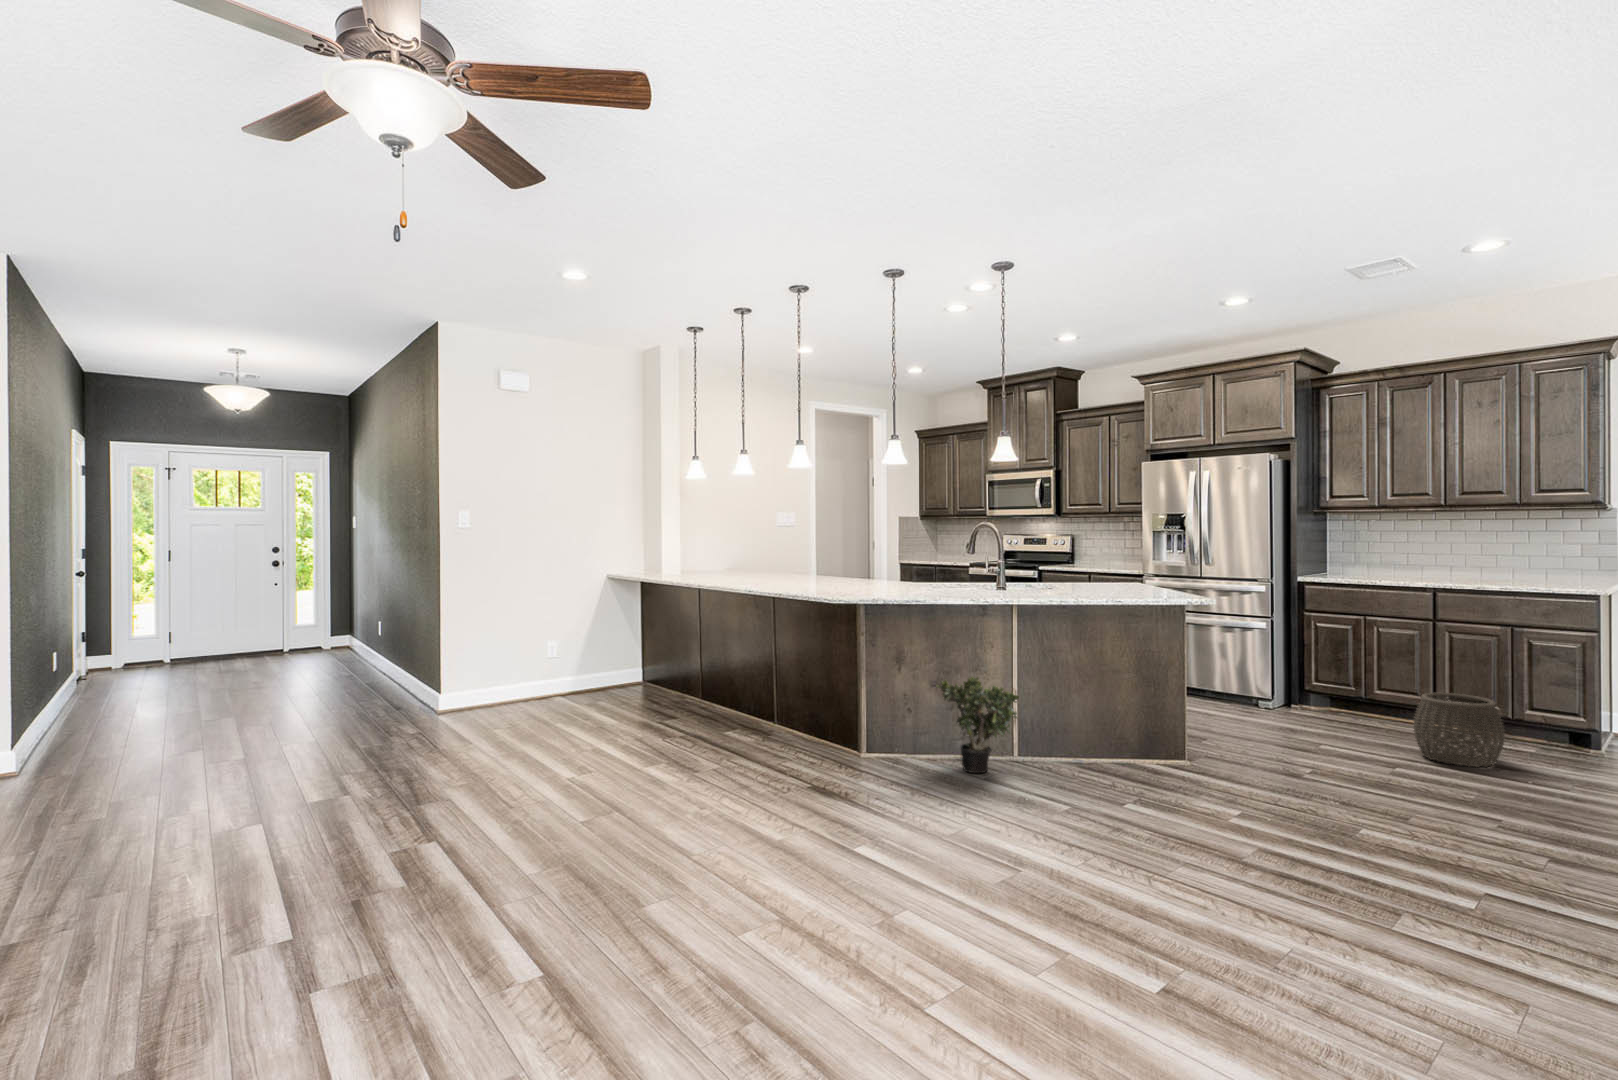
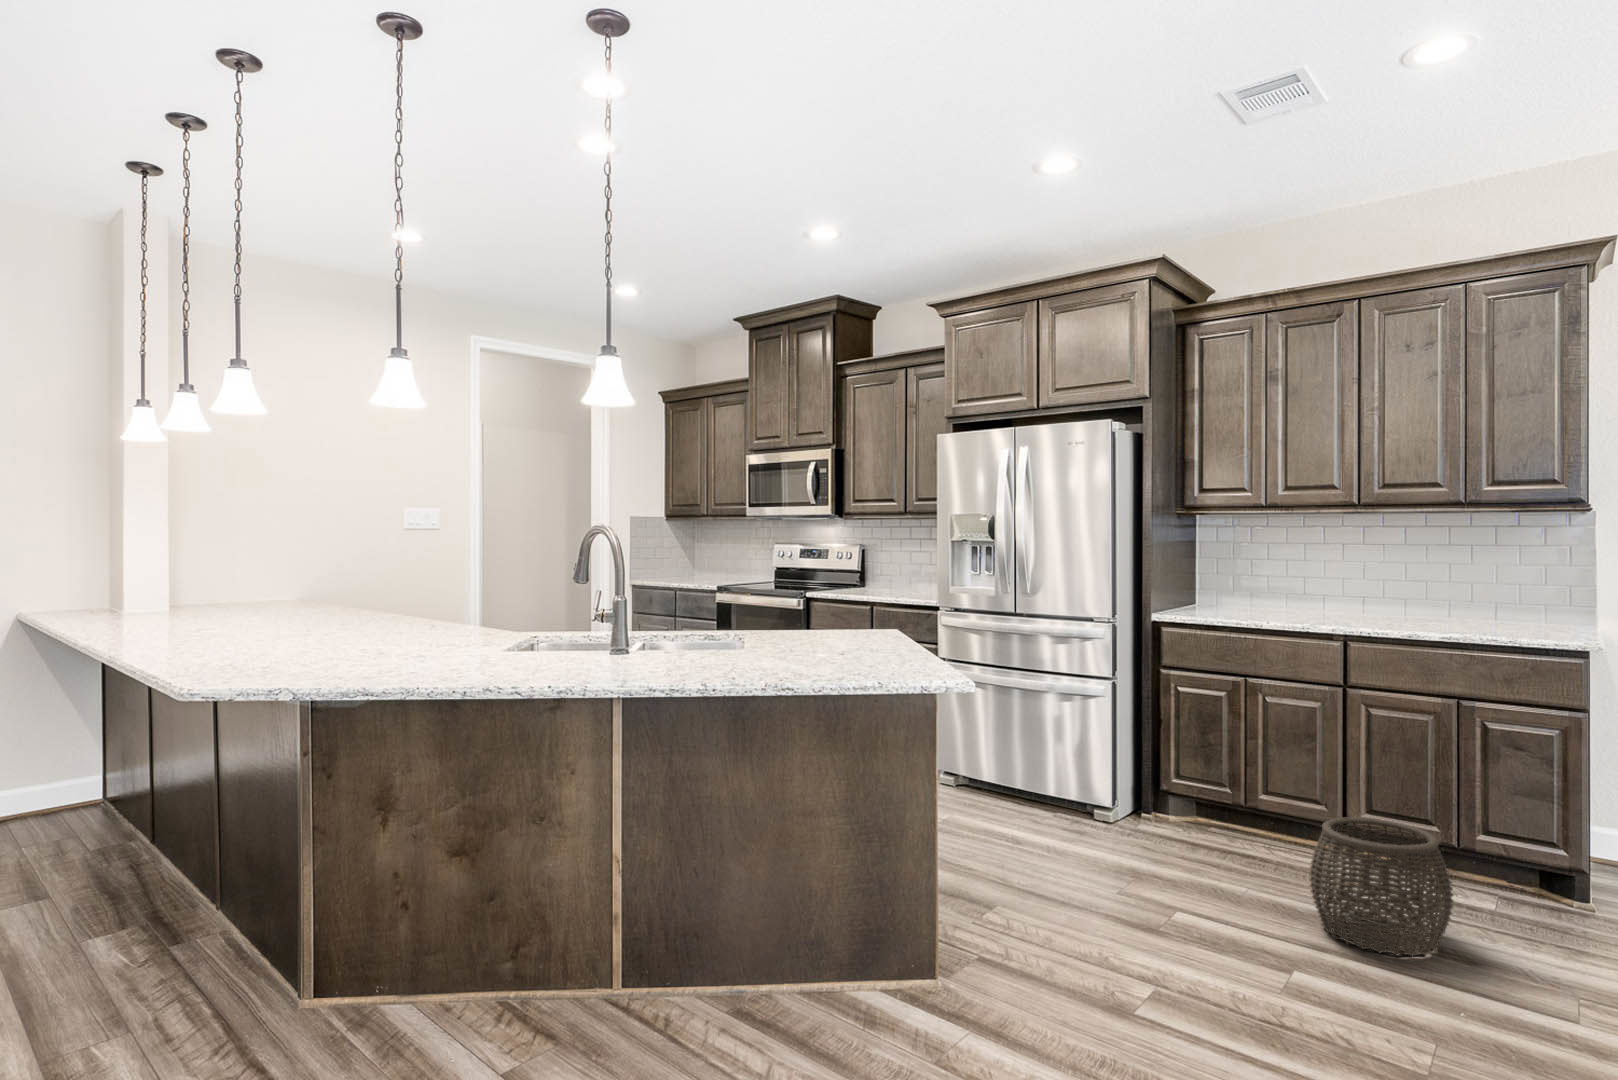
potted plant: present [937,677,1019,773] -> none [437,824,604,1021]

